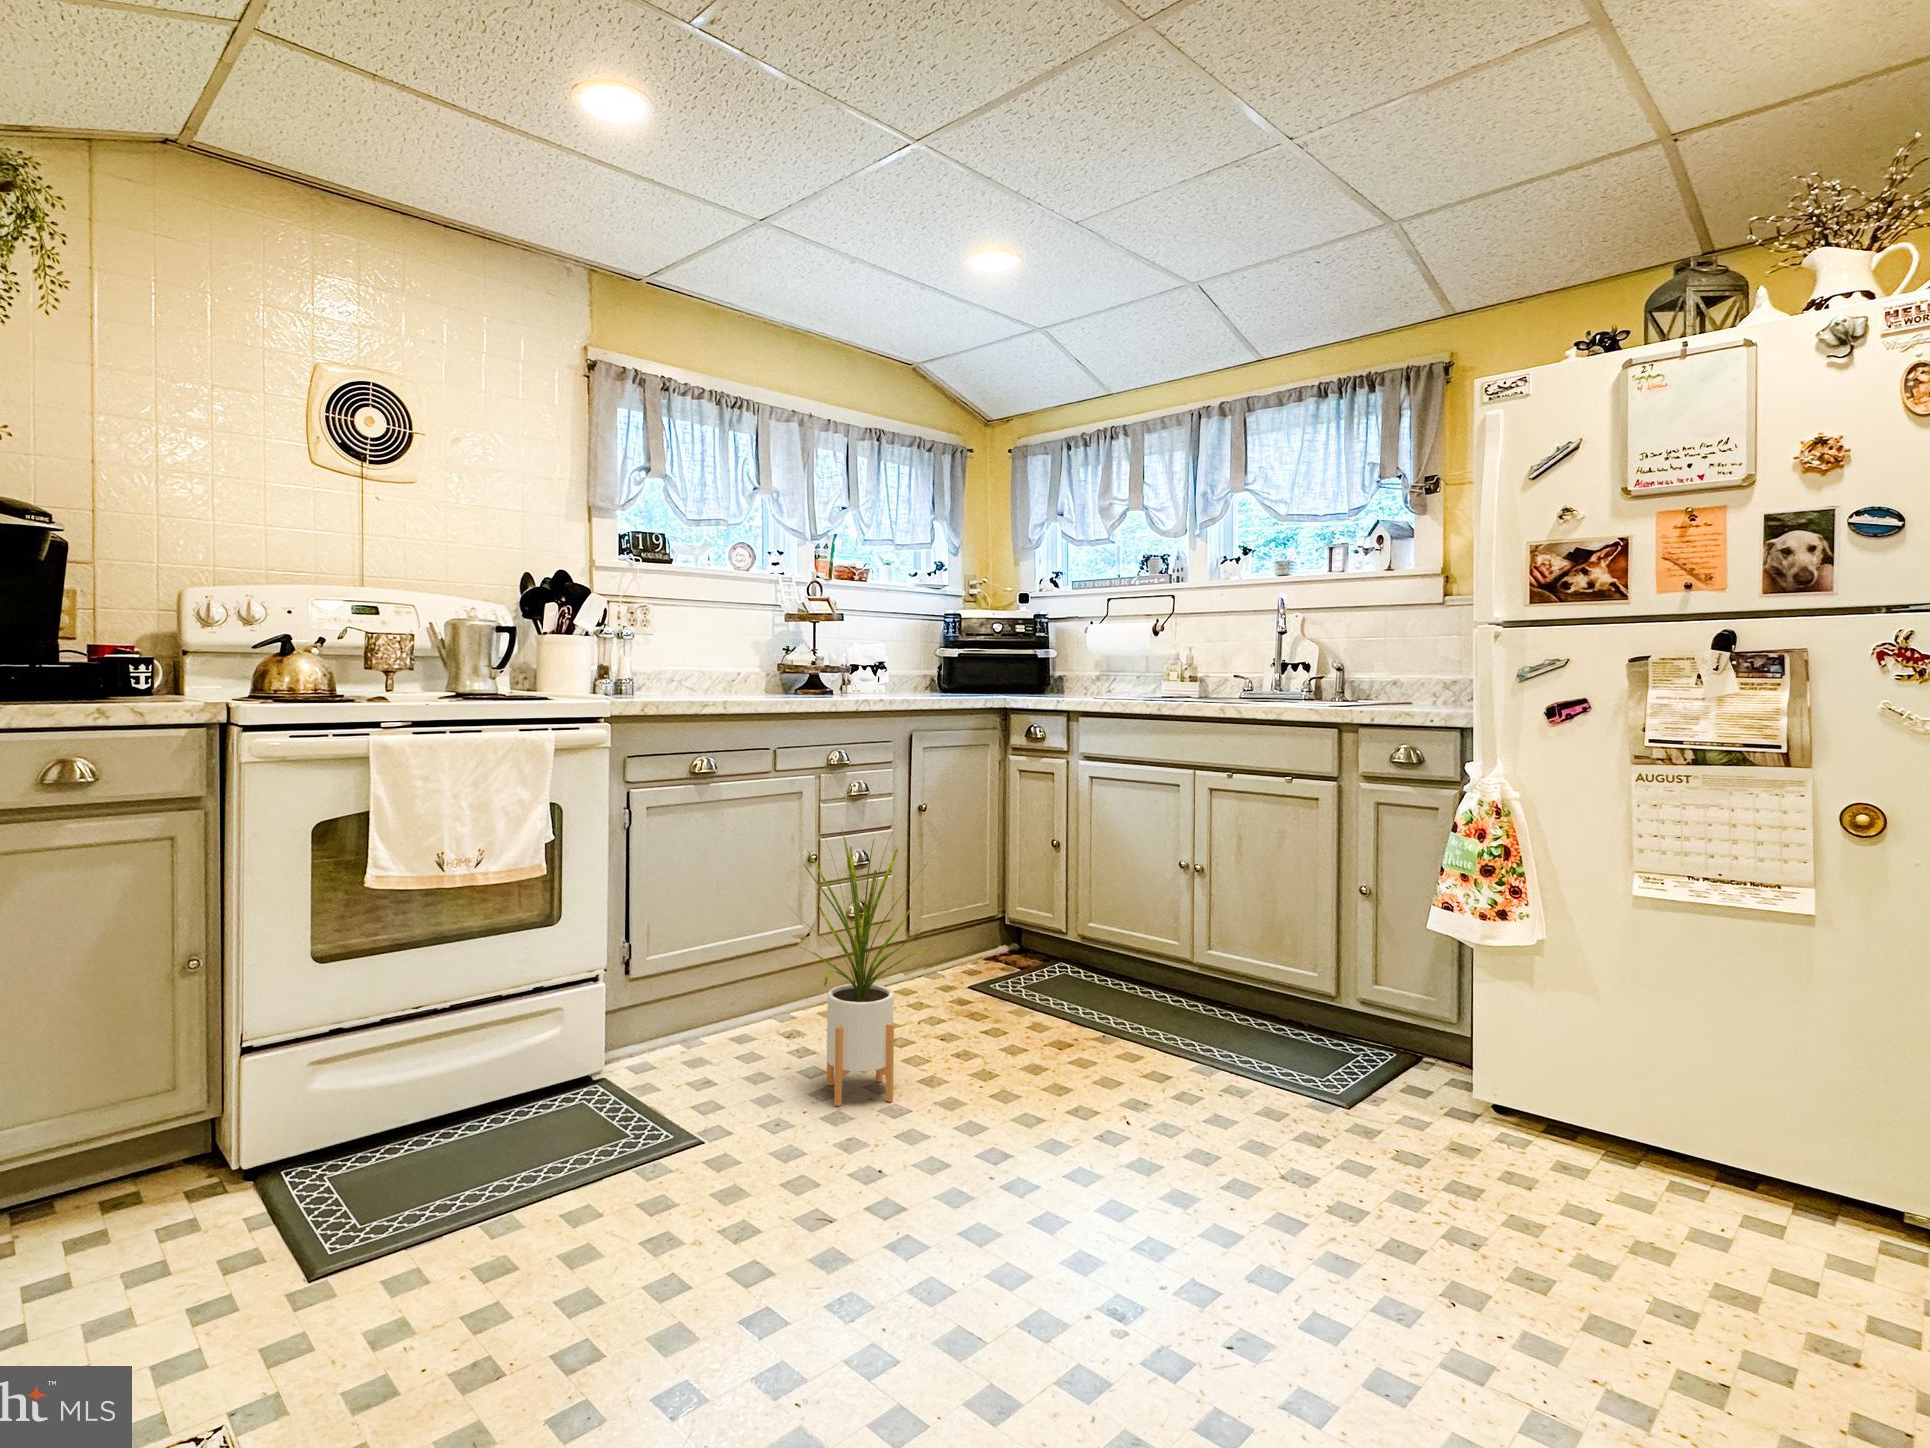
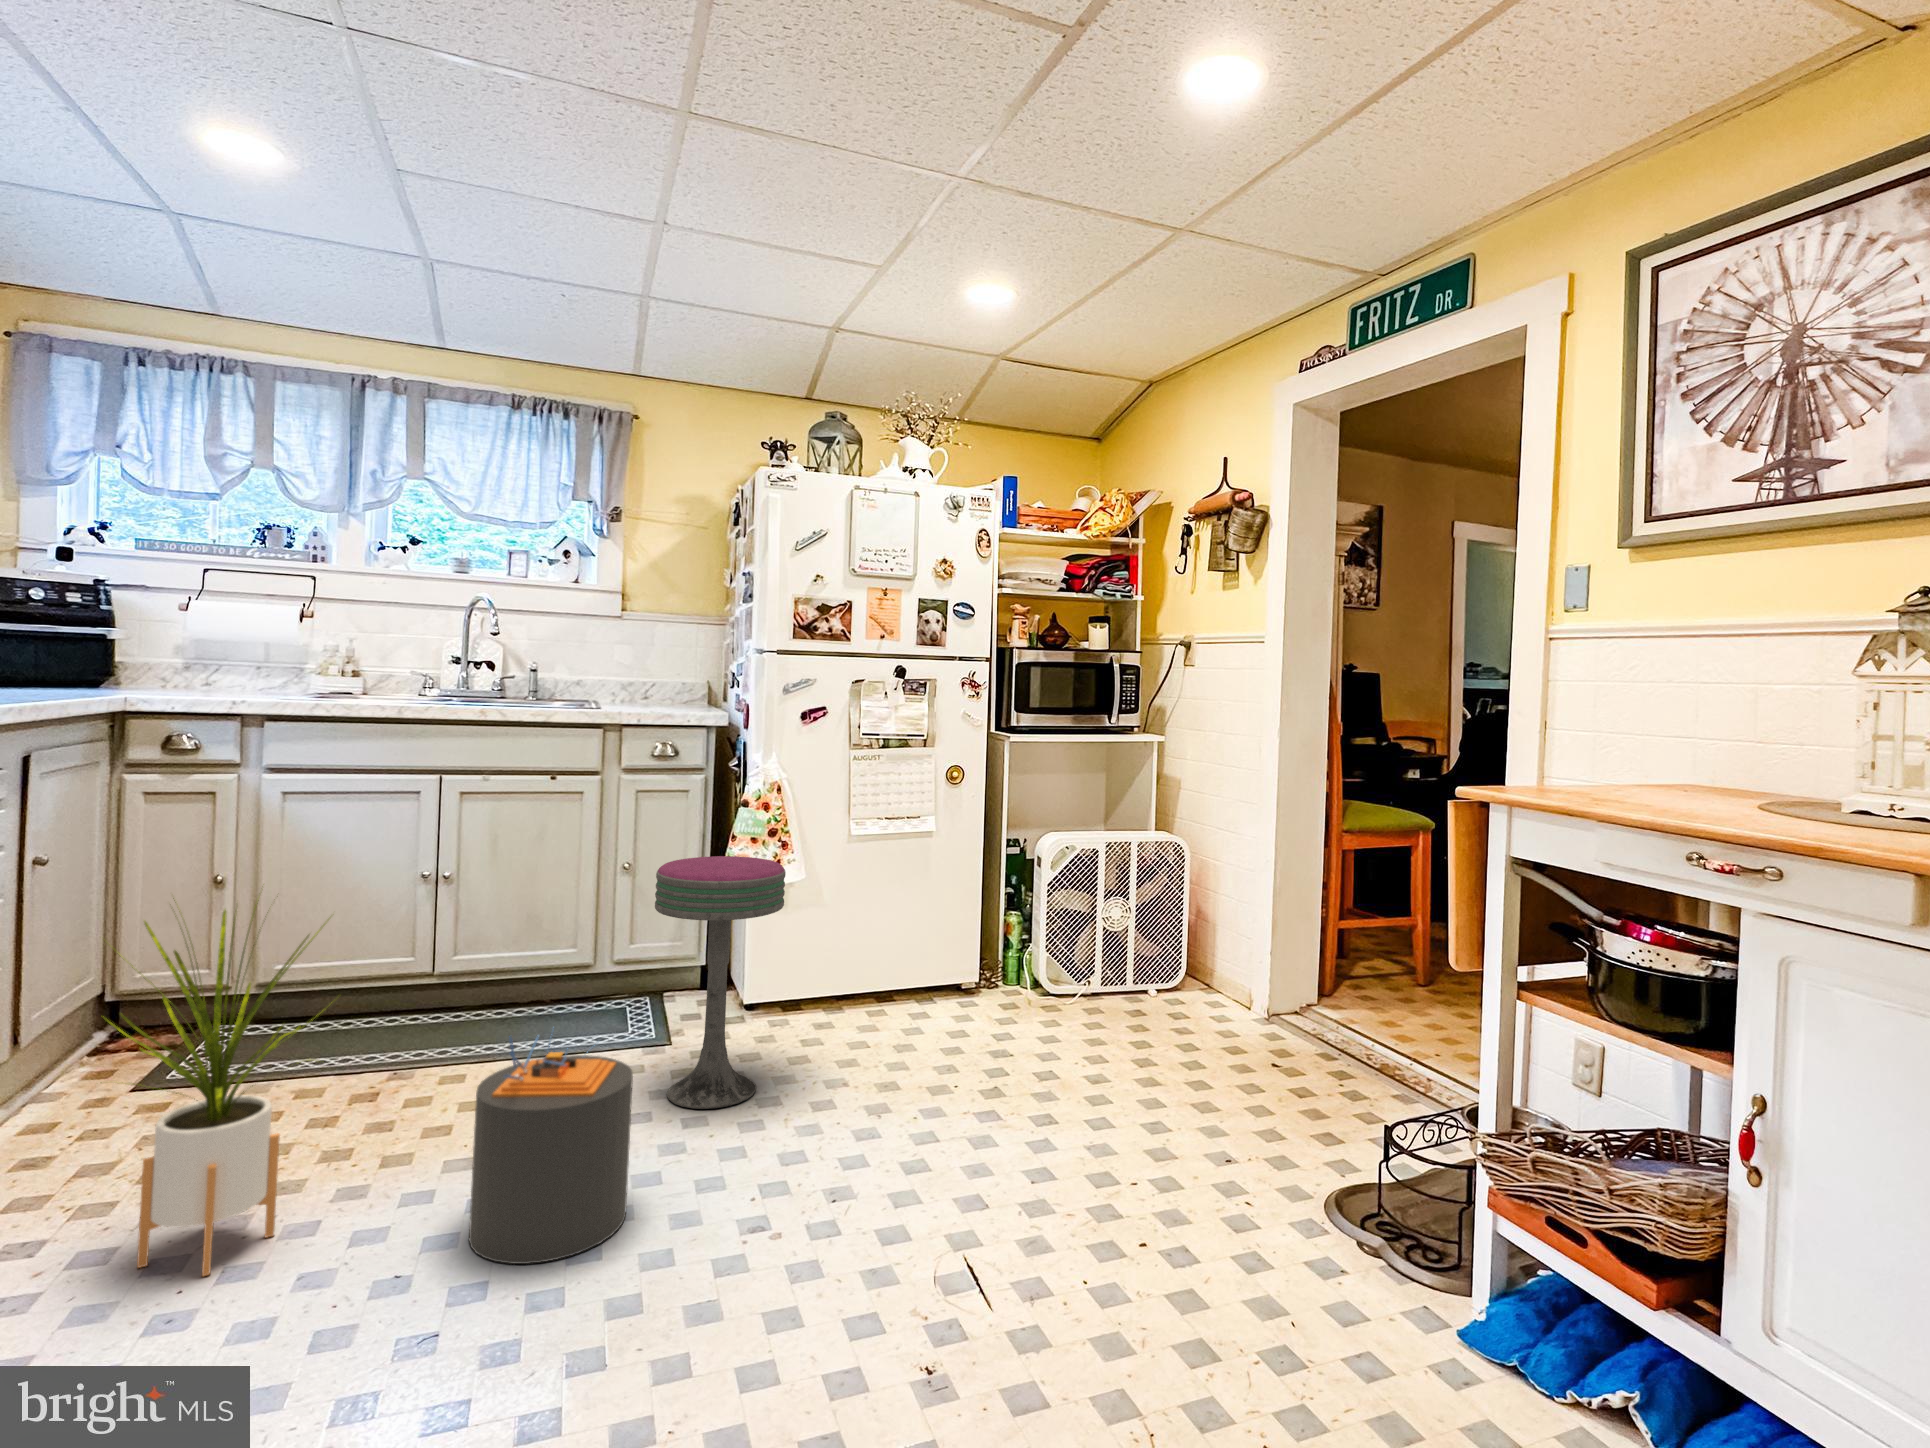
bar stool: none [1231,877,1395,1191] -> present [655,856,786,1109]
trash can: none [930,987,1078,1228] -> present [469,1027,633,1264]

